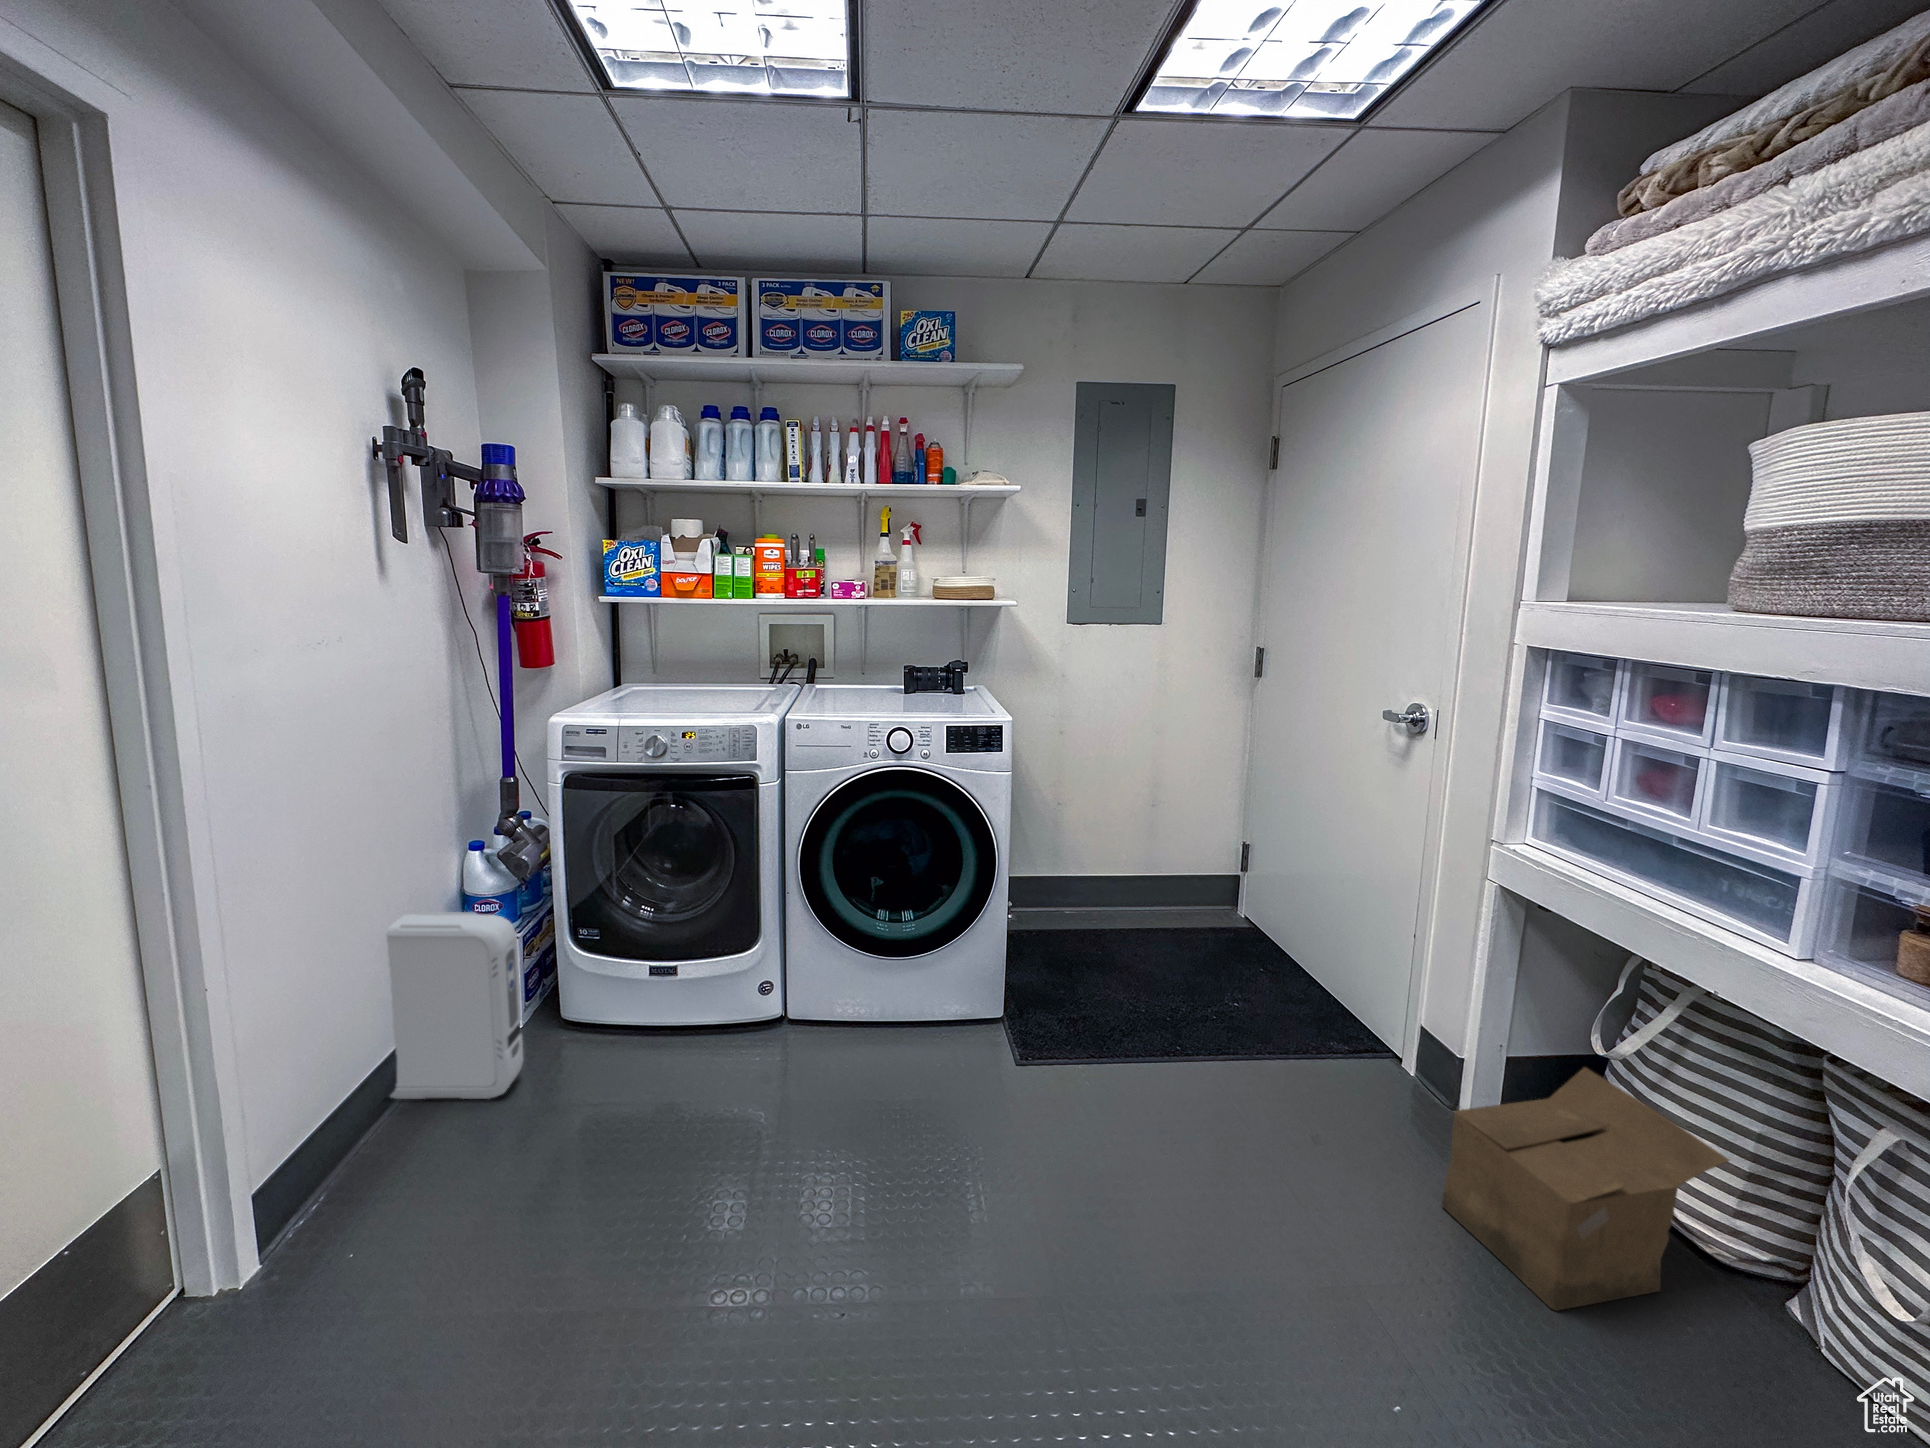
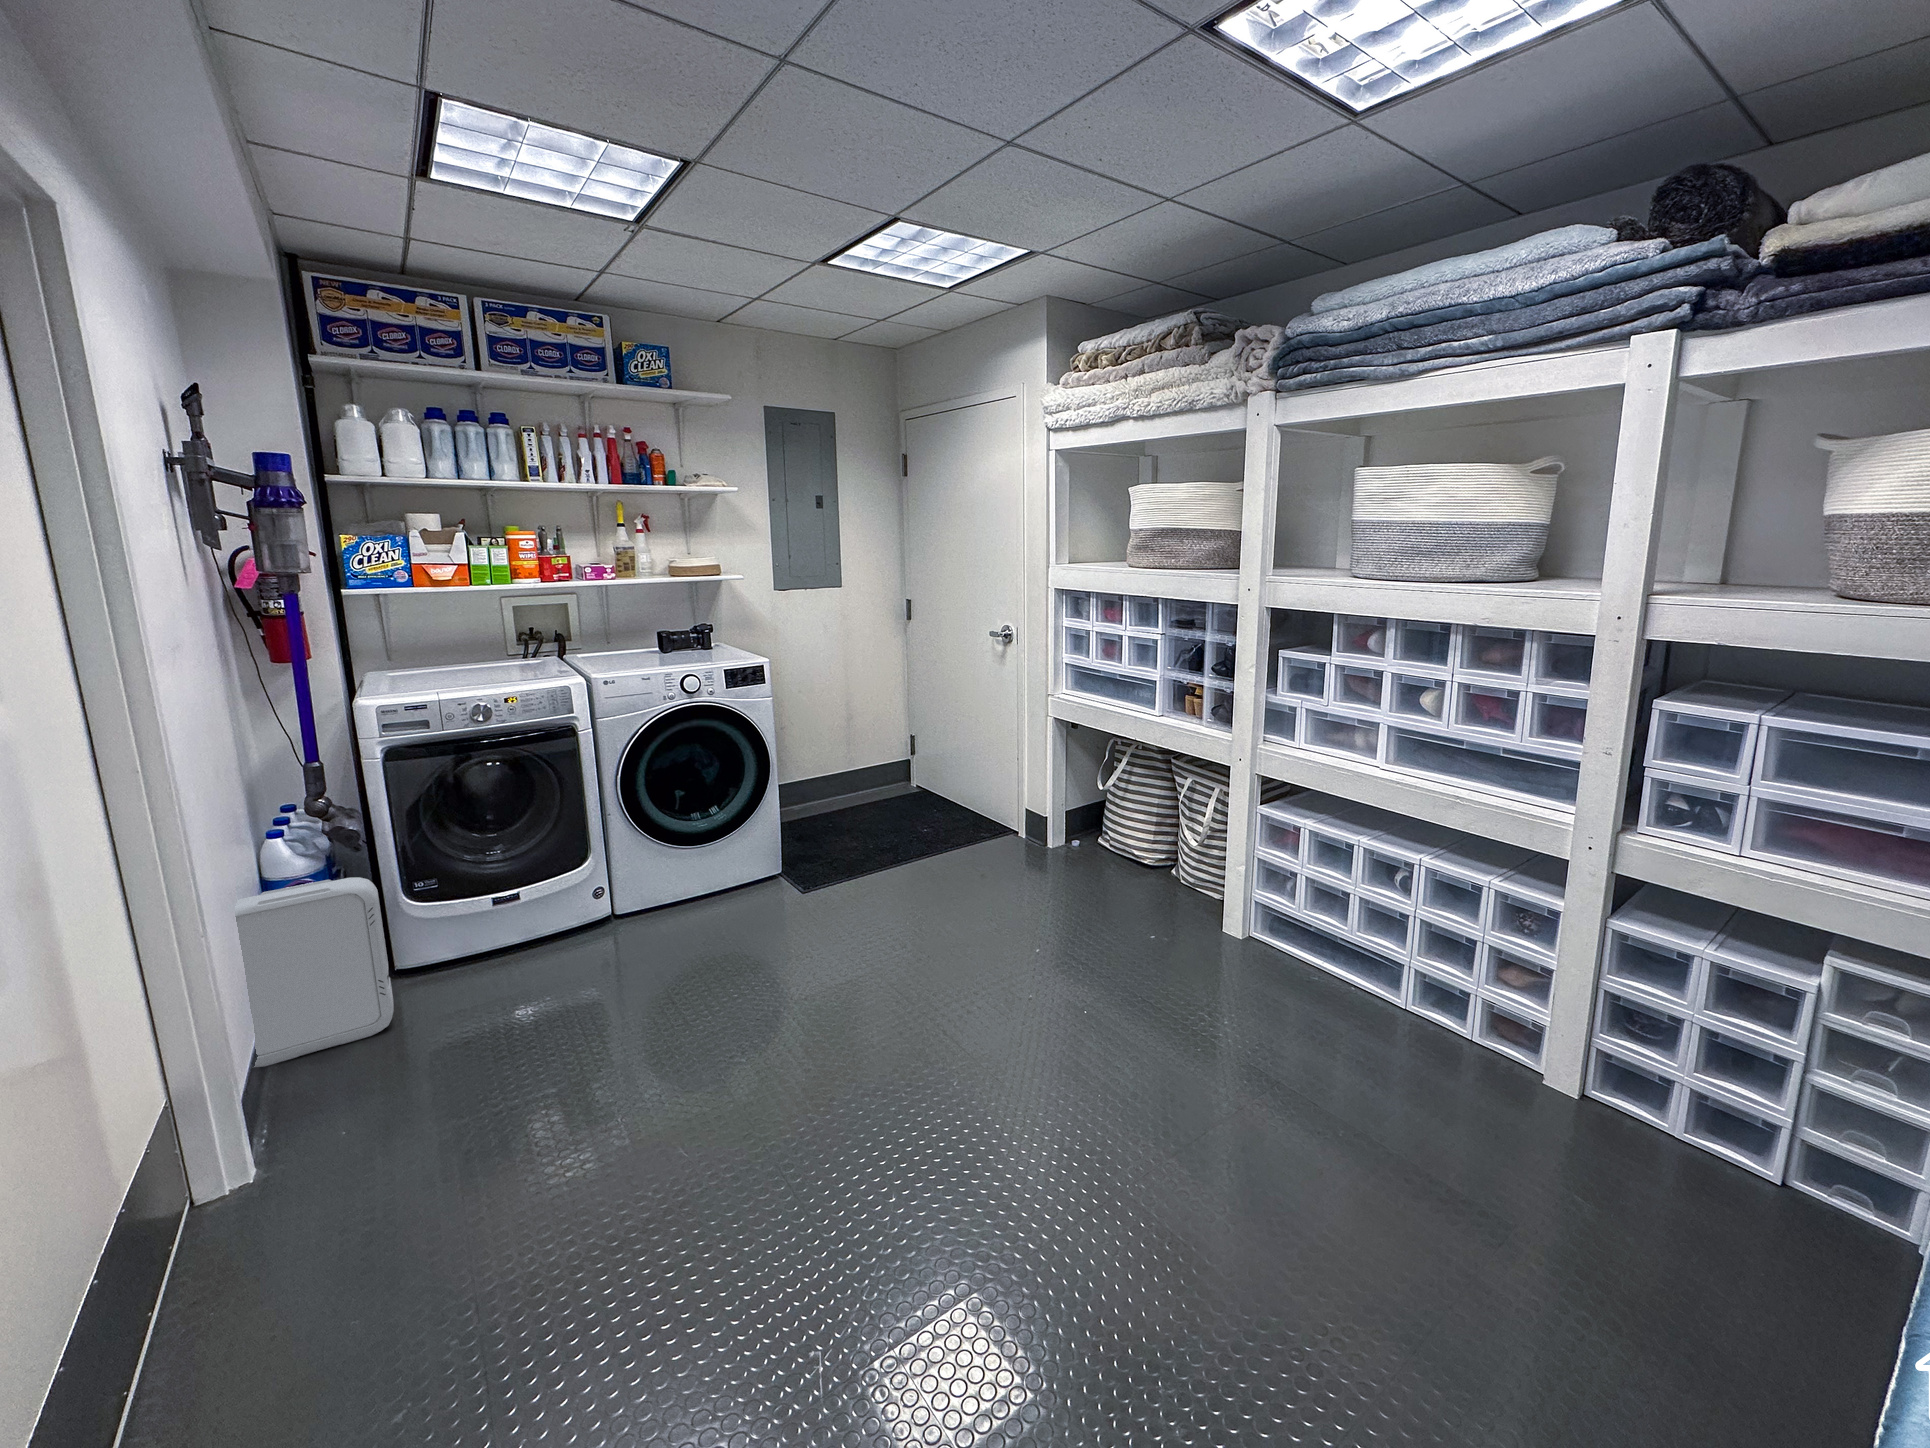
cardboard box: present [1442,1068,1730,1311] -> none [1046,797,1147,899]

